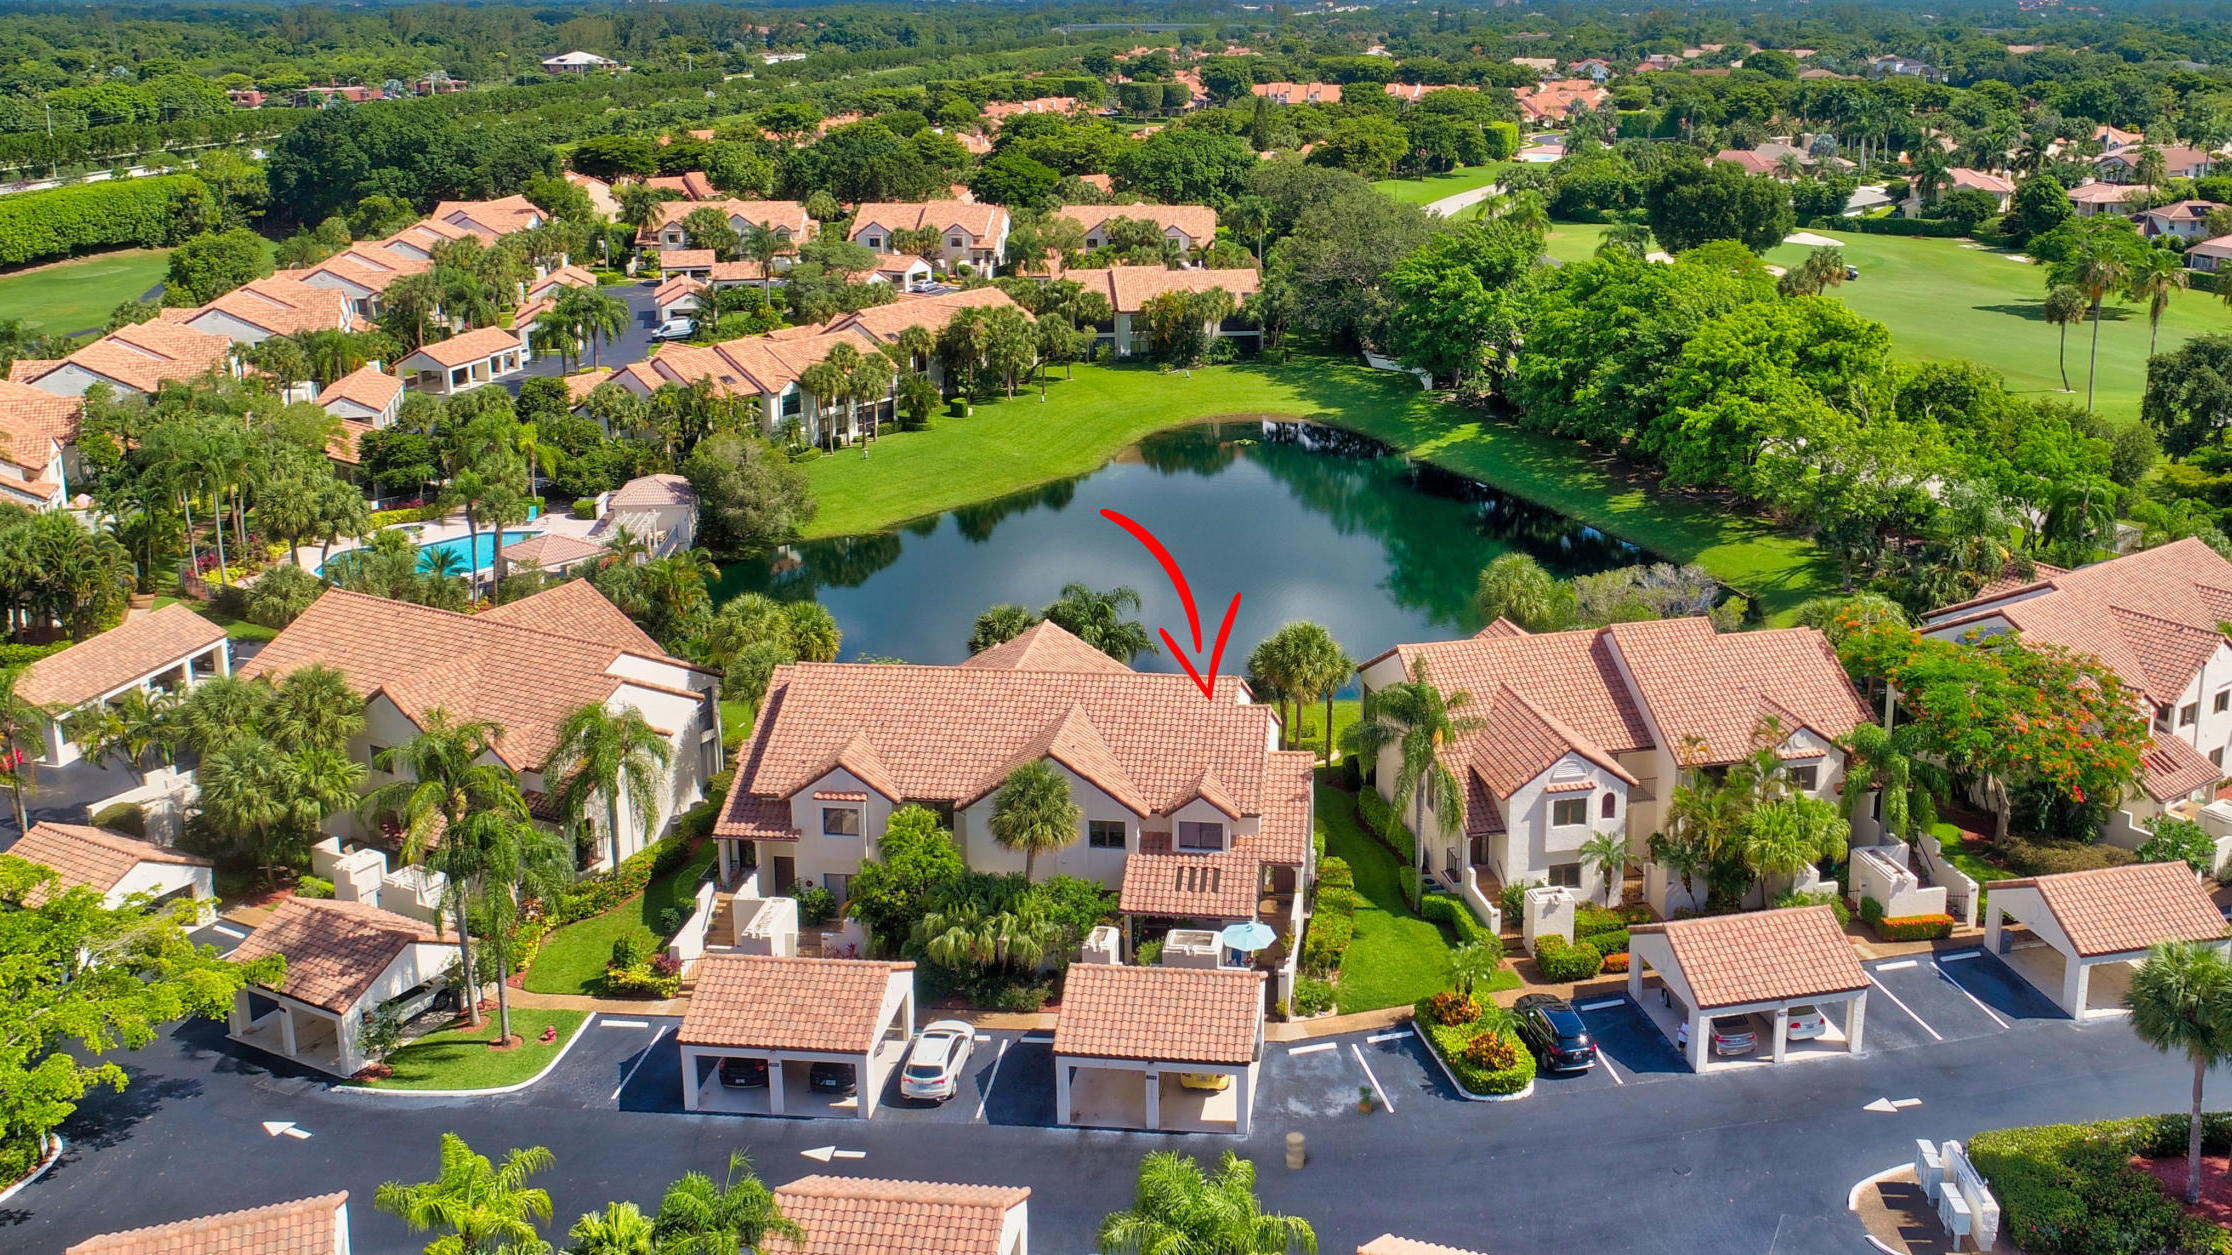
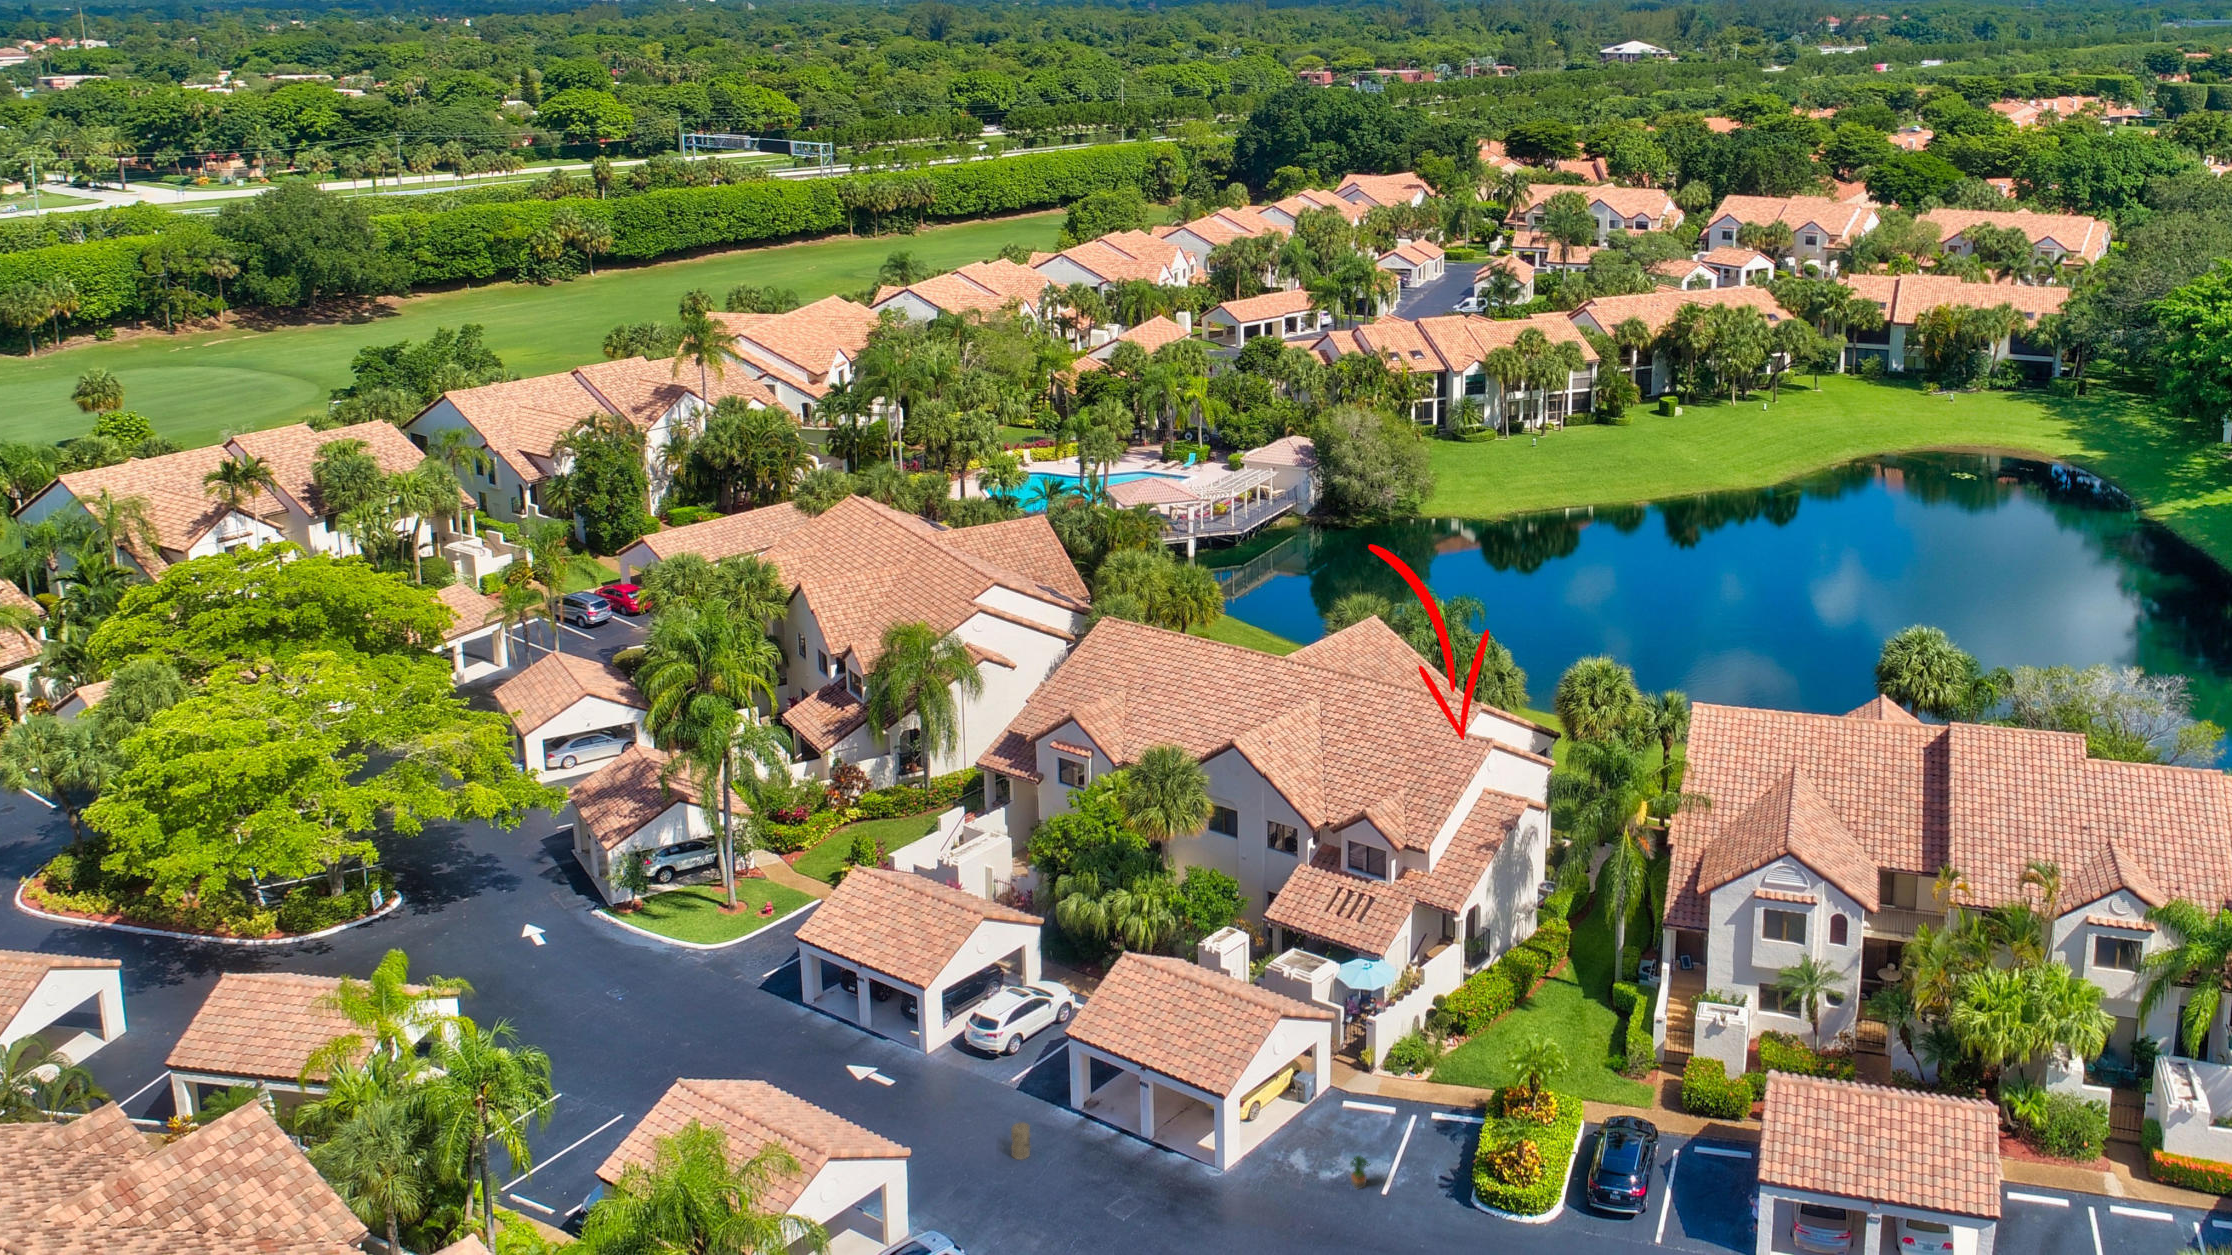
trash can: present [1286,1132,1305,1169] -> present [1011,1122,1030,1160]

